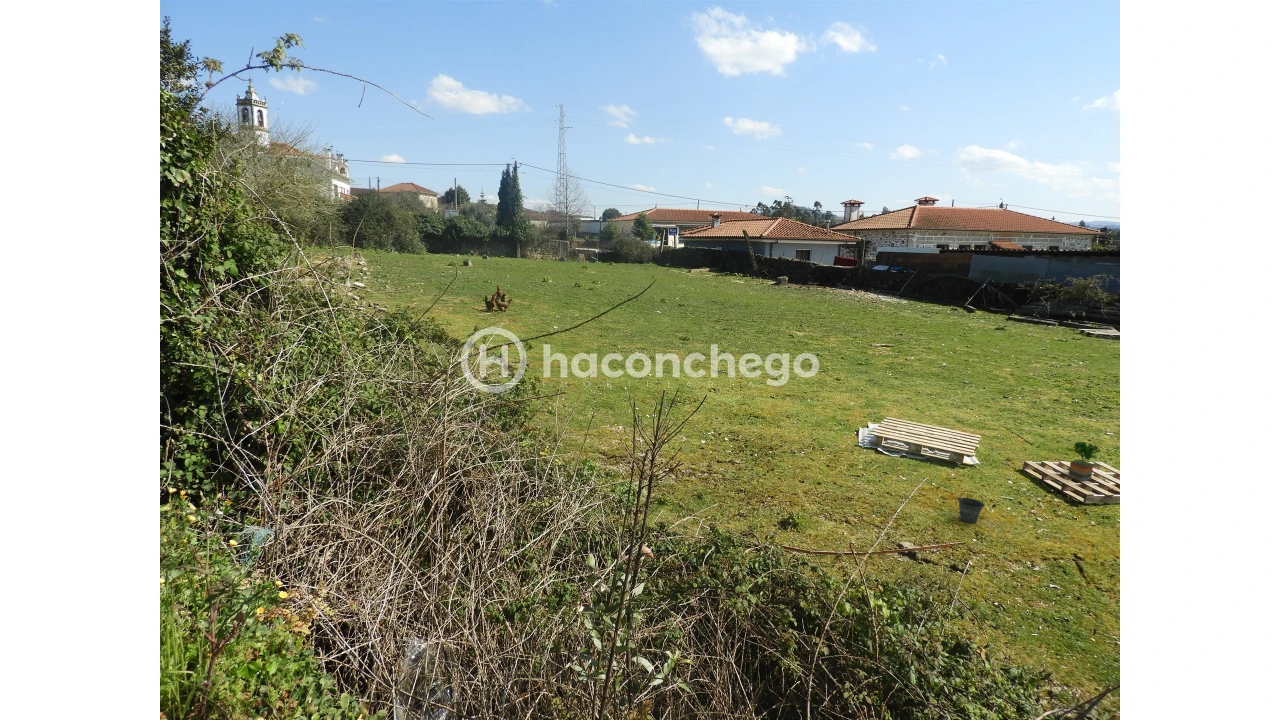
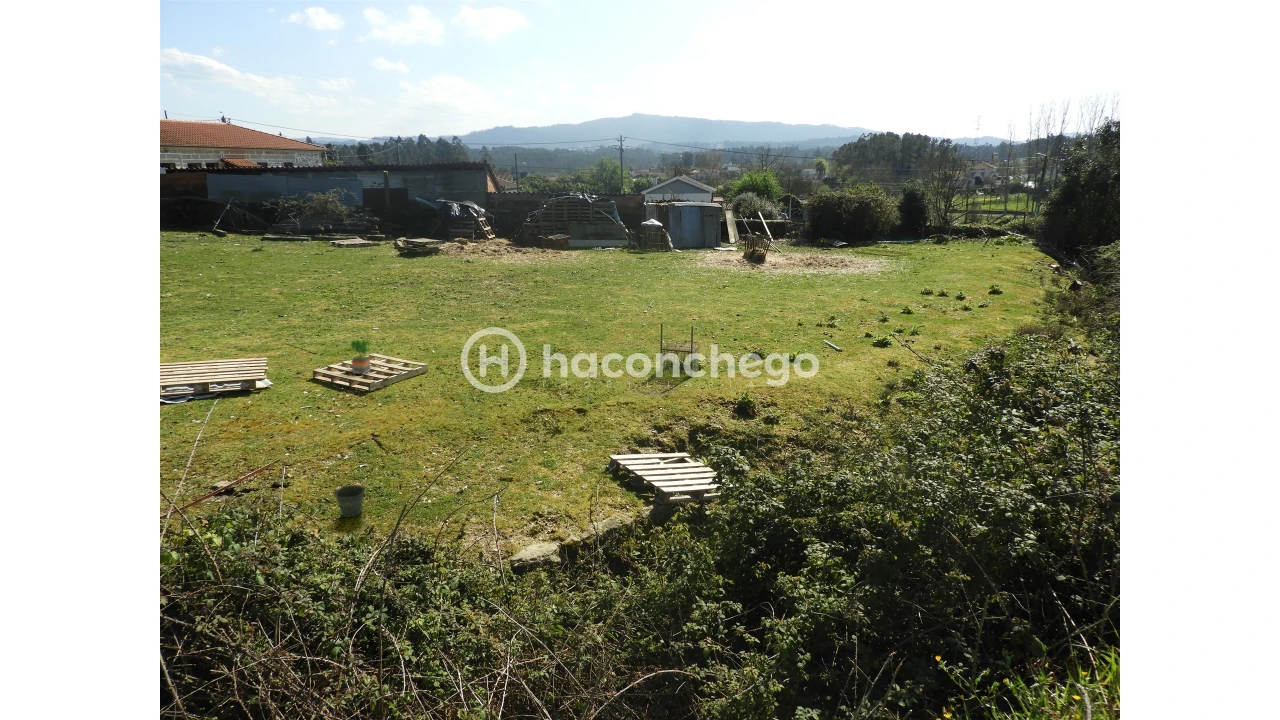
bucket: present [958,491,985,523] -> present [333,485,366,517]

